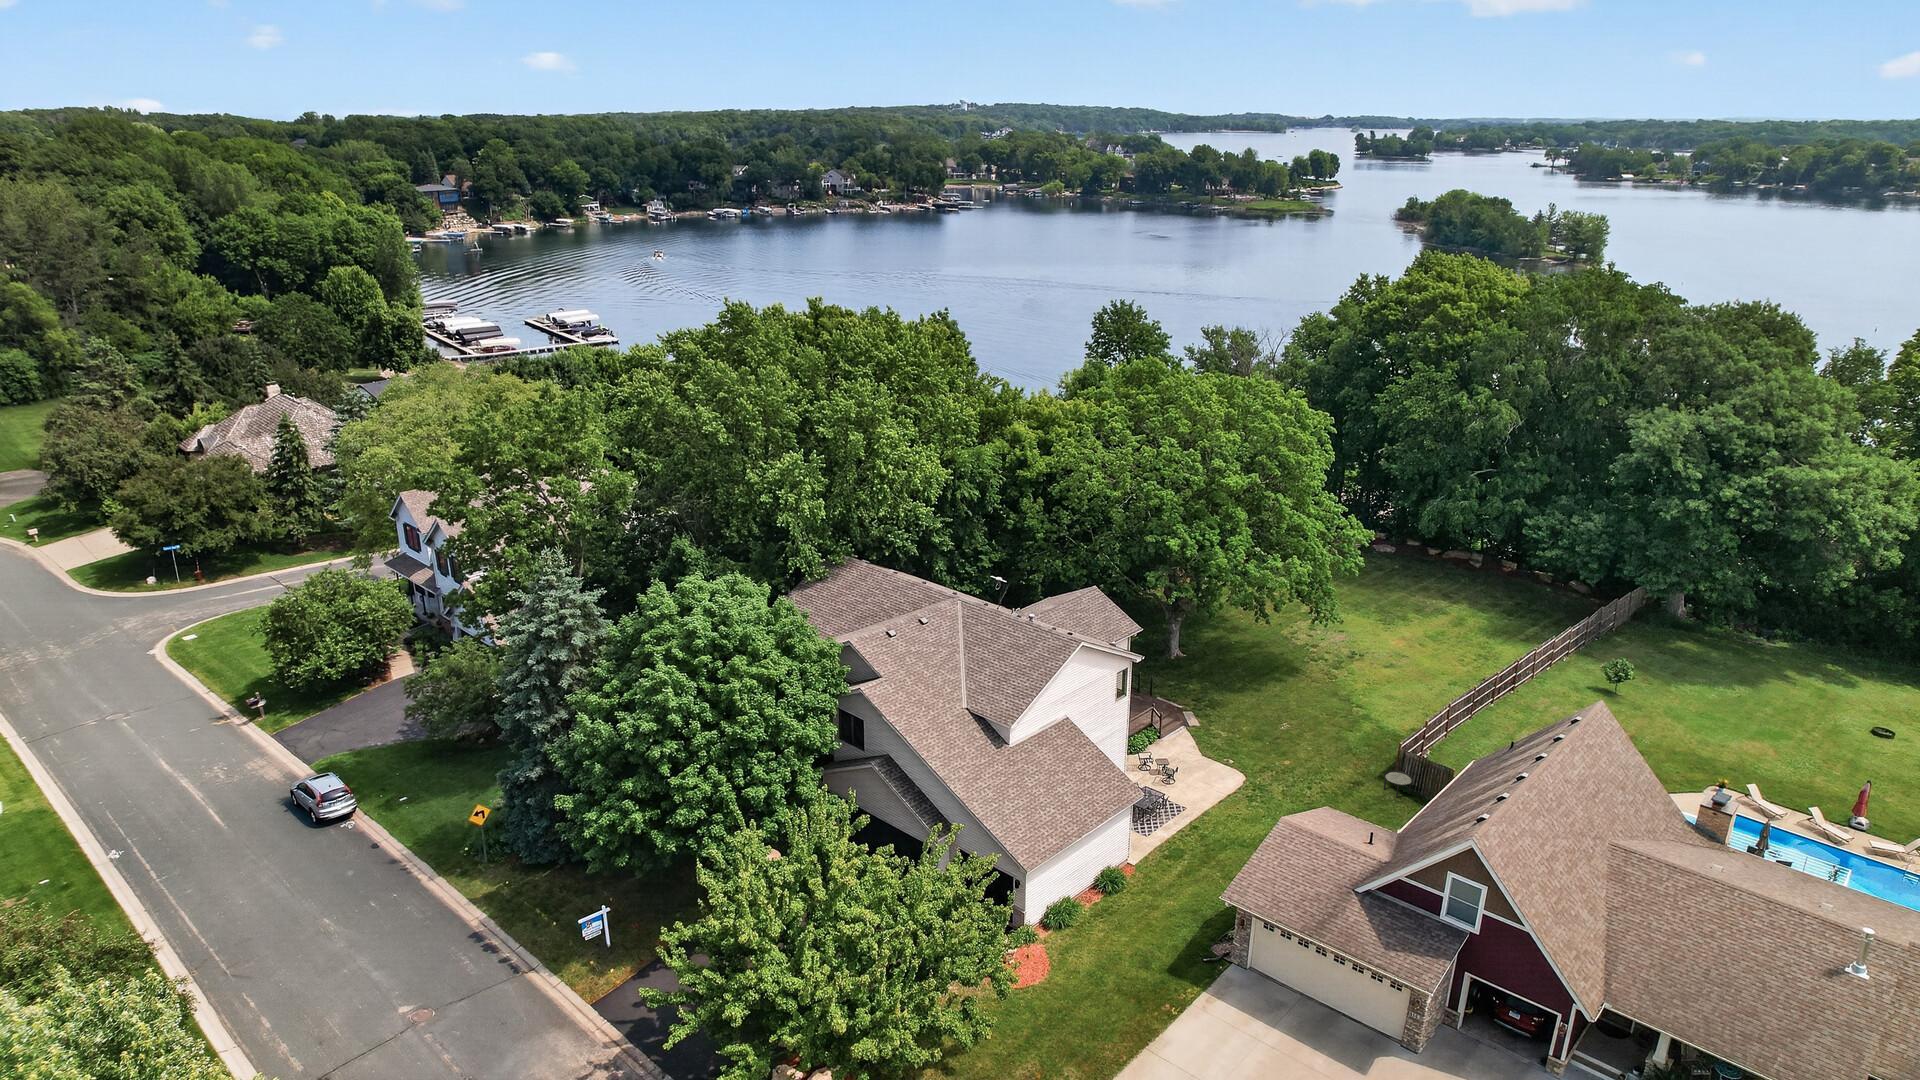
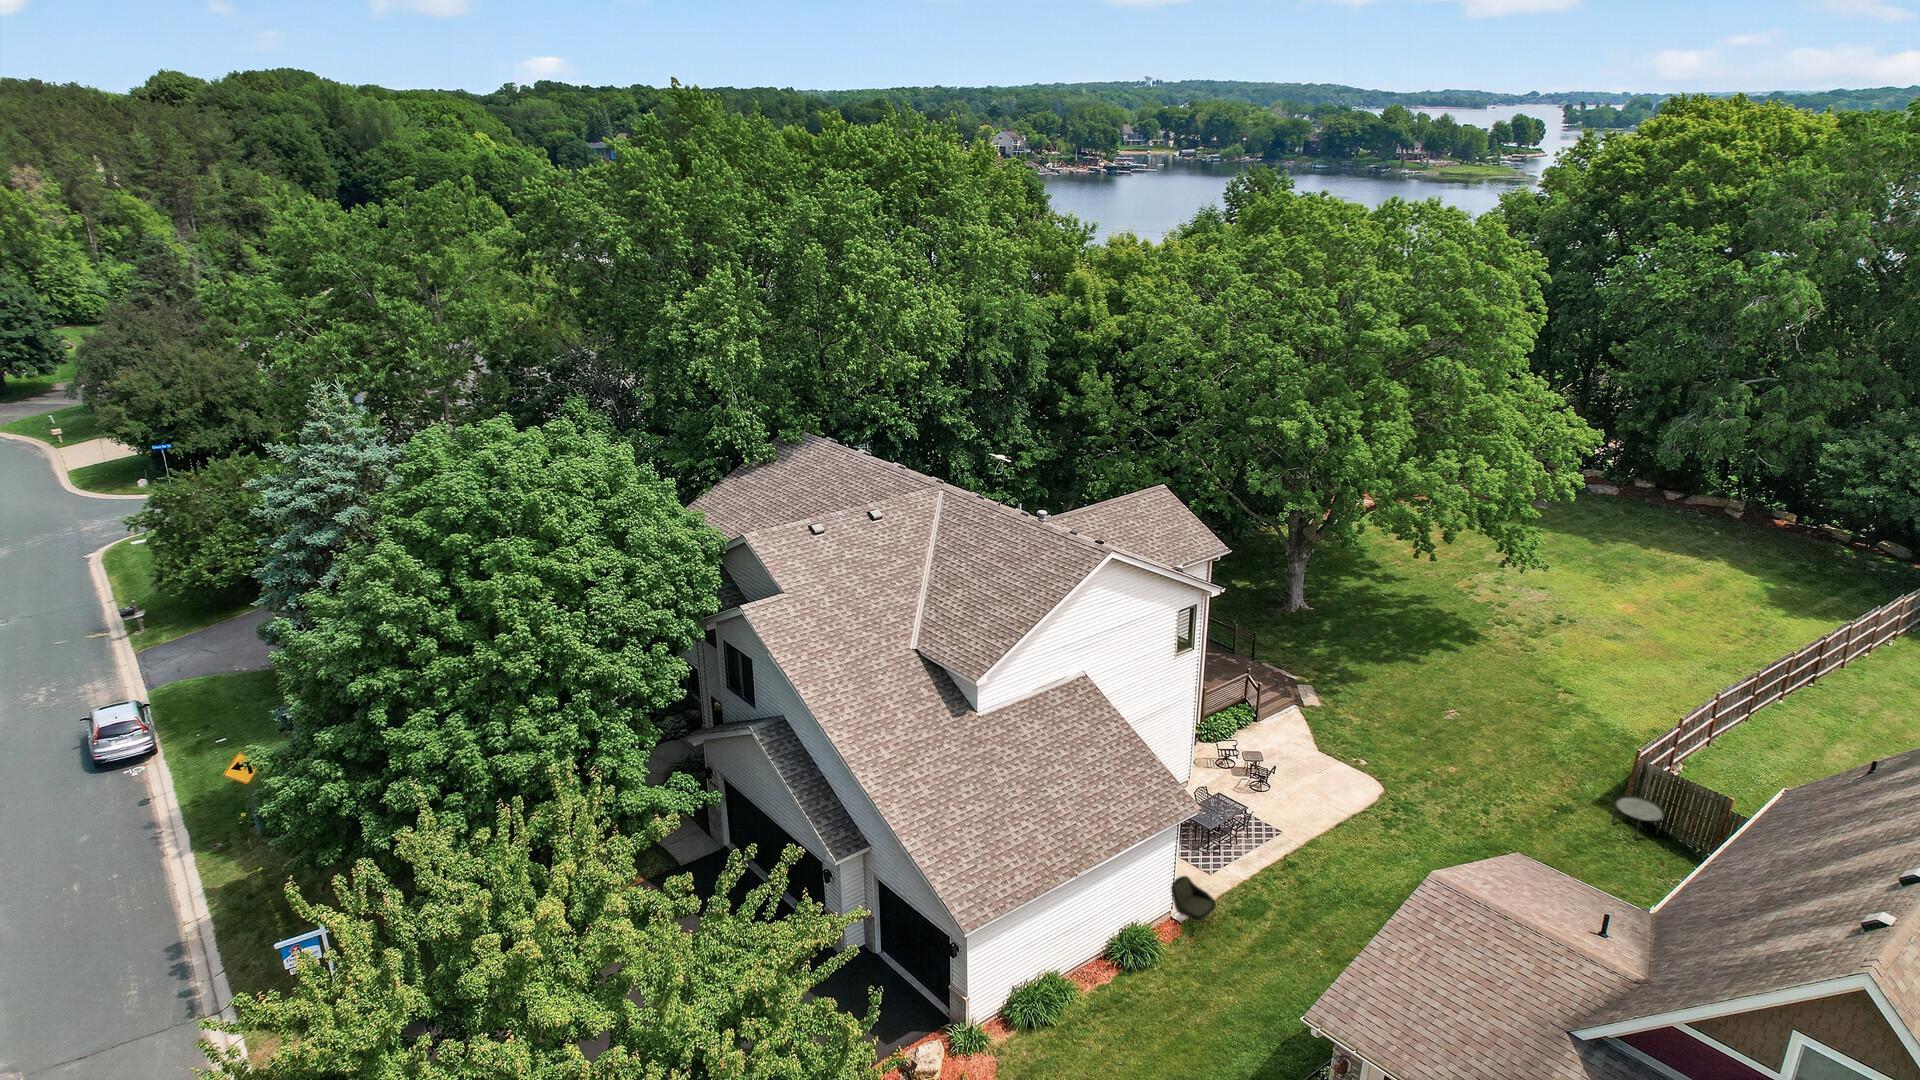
lounge chair: none [1128,837,1157,872] -> present [1171,876,1216,932]

